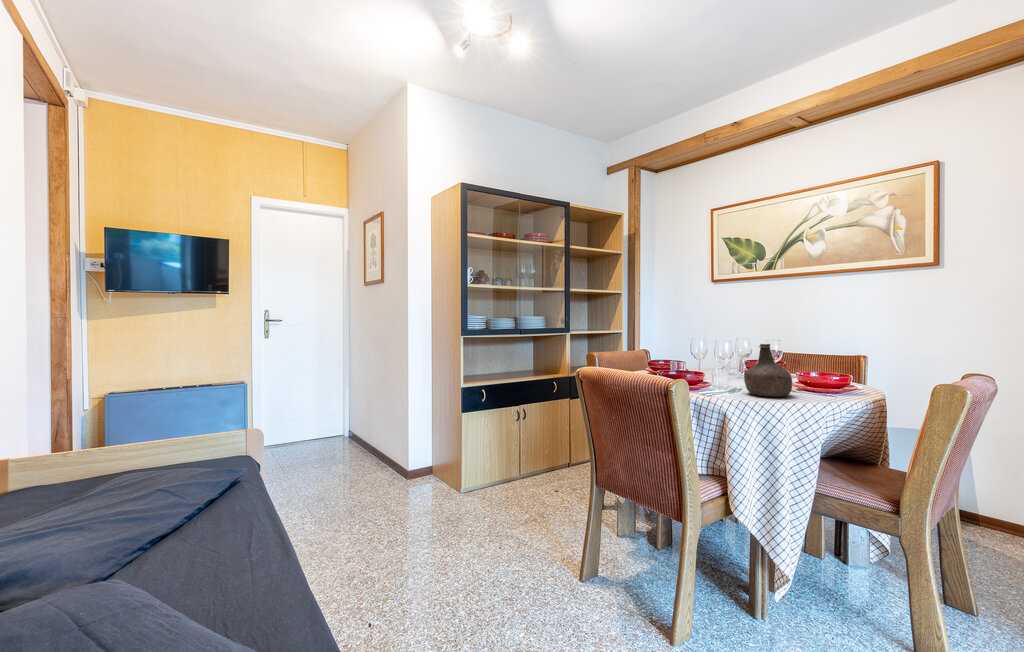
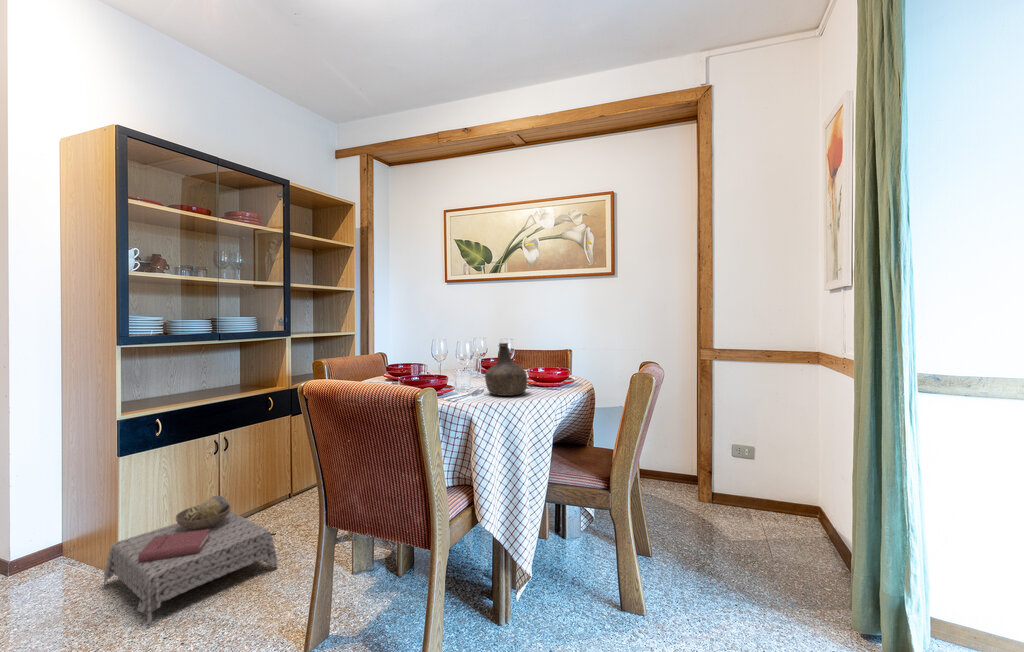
ottoman: none [454,452,560,532] -> present [104,496,277,626]

